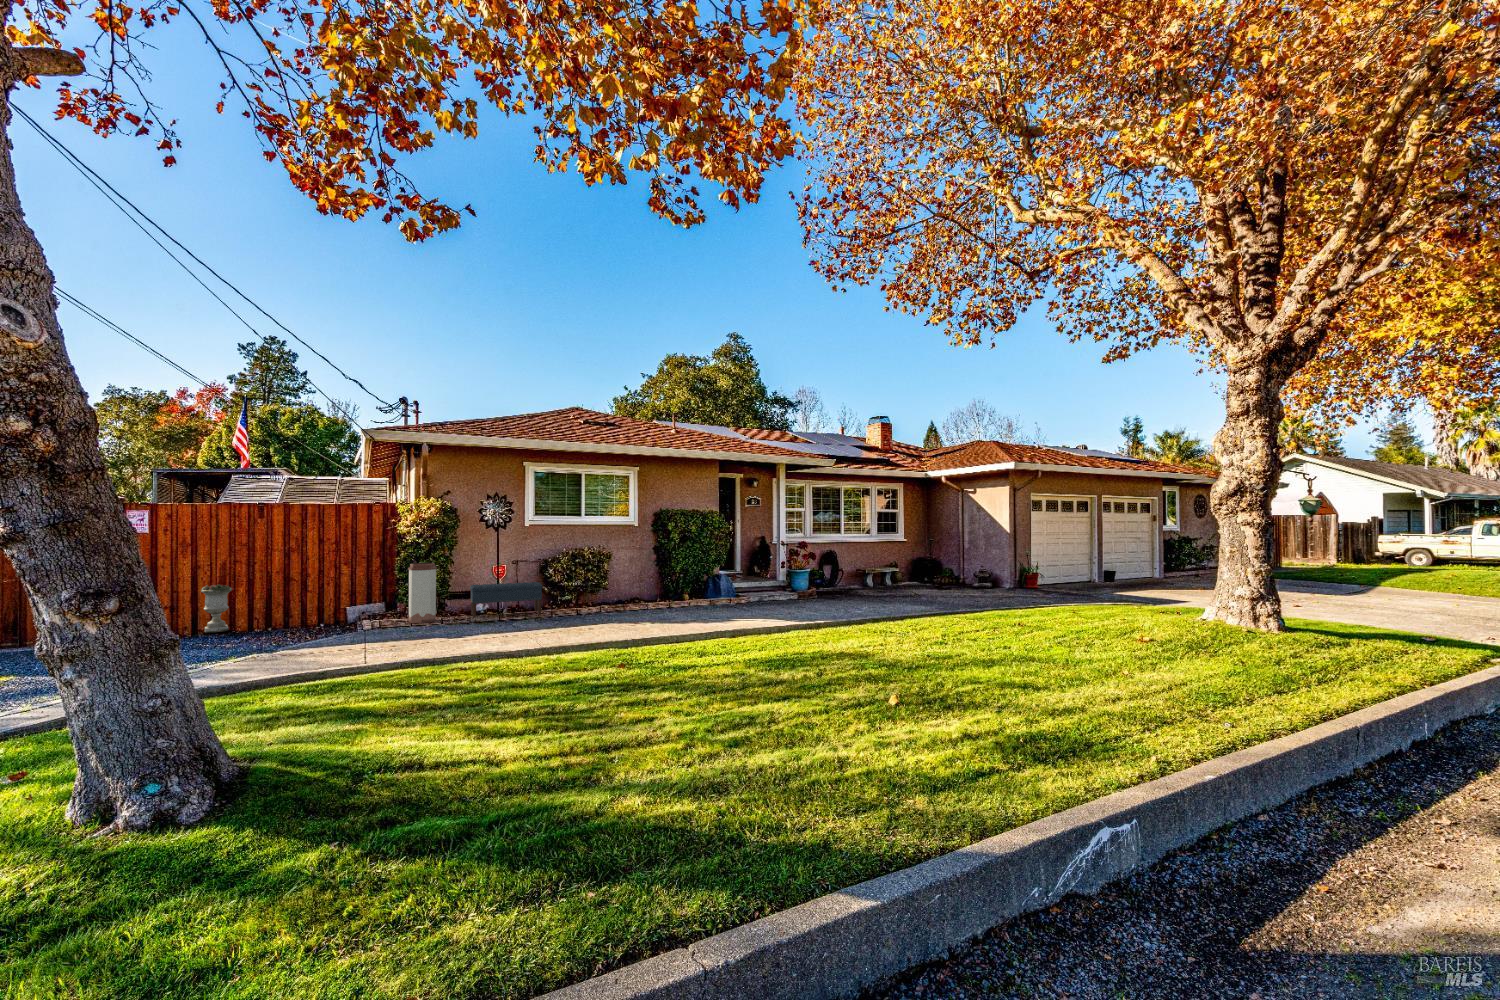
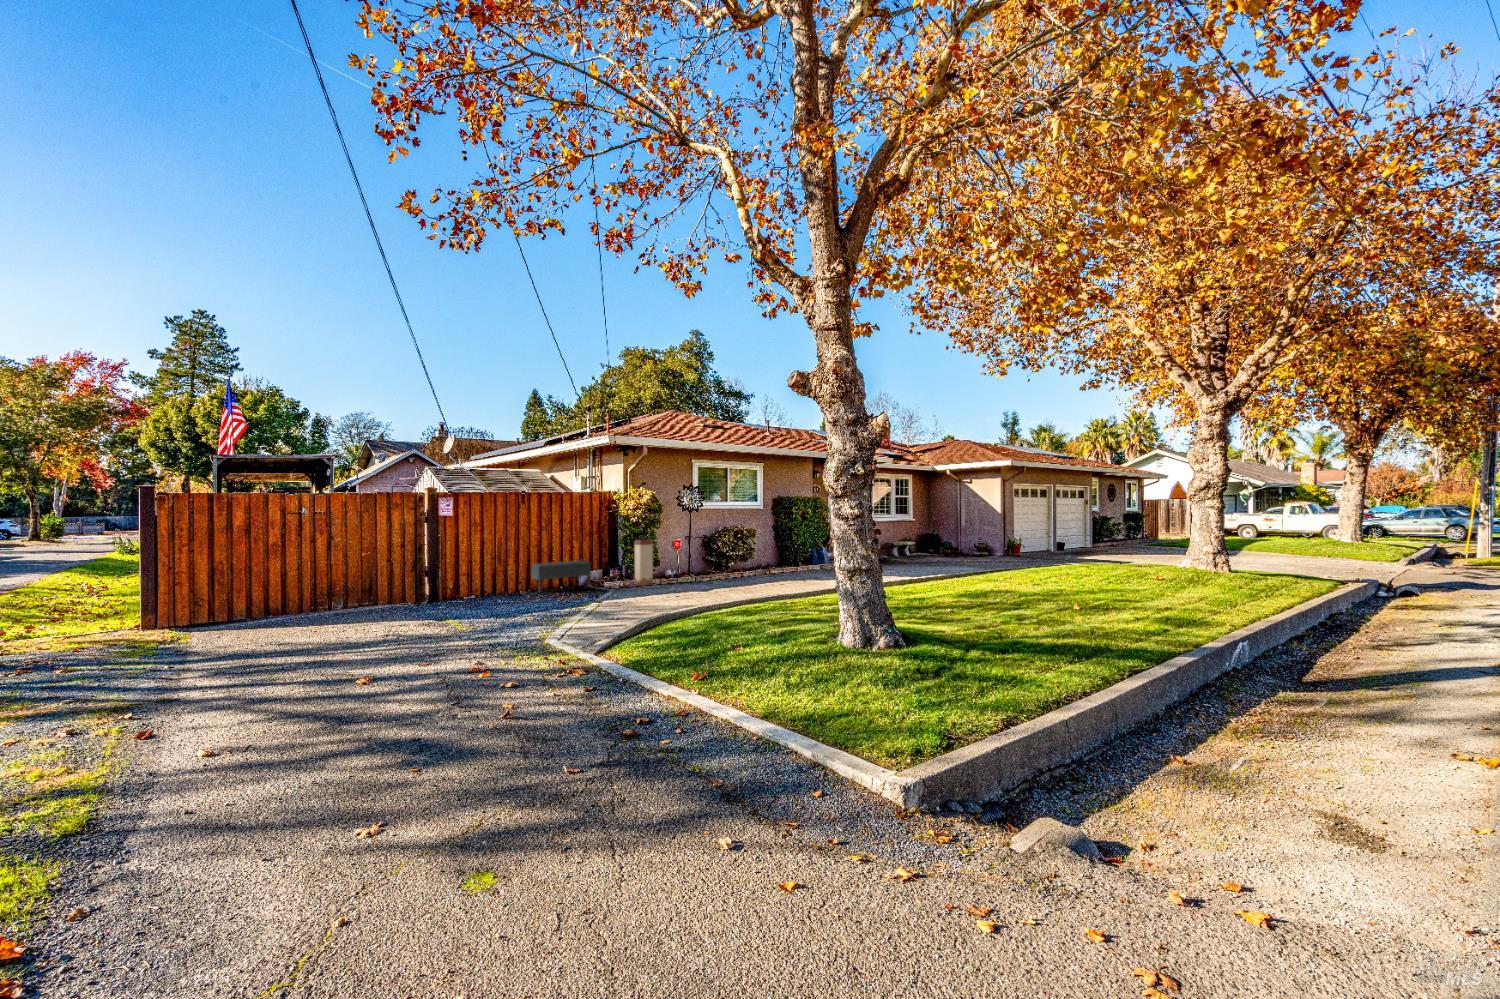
bench: present [470,582,542,618] -> present [532,560,591,592]
planter: present [201,584,232,633] -> none [501,557,523,594]

